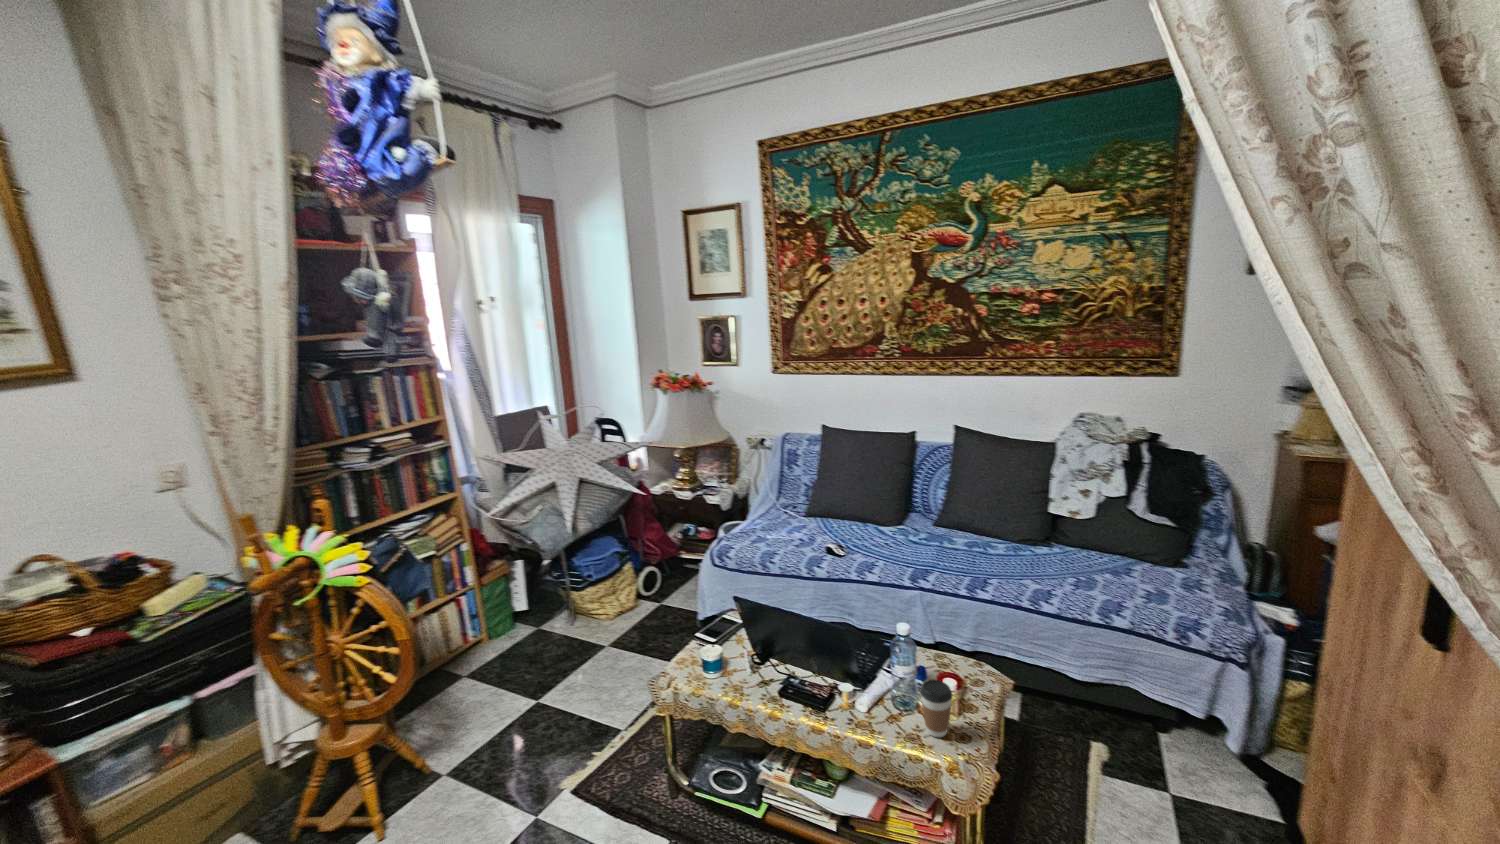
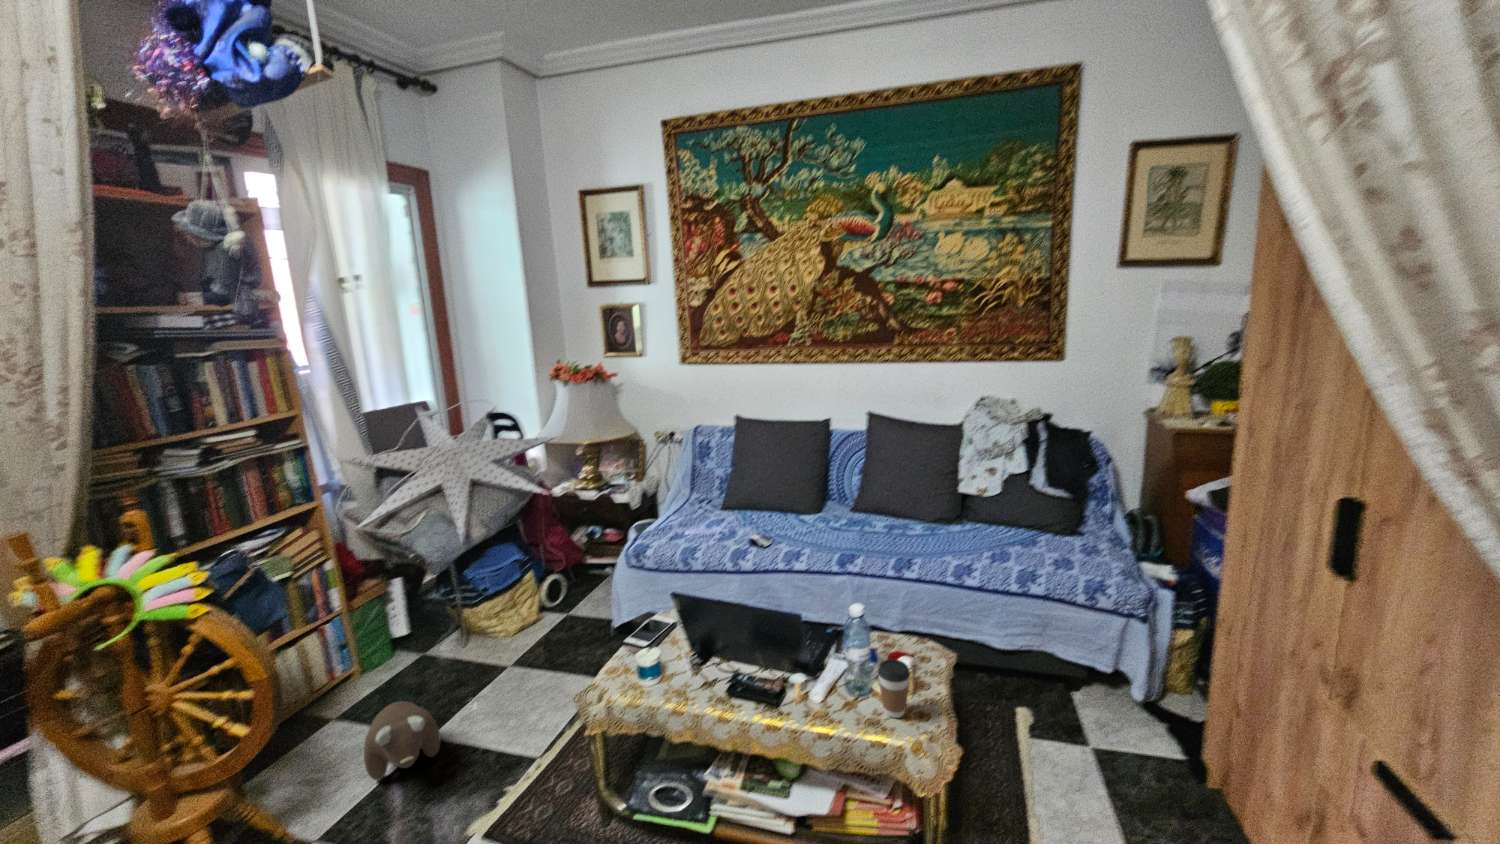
plush toy: none [483,668,544,733] -> present [364,701,441,781]

